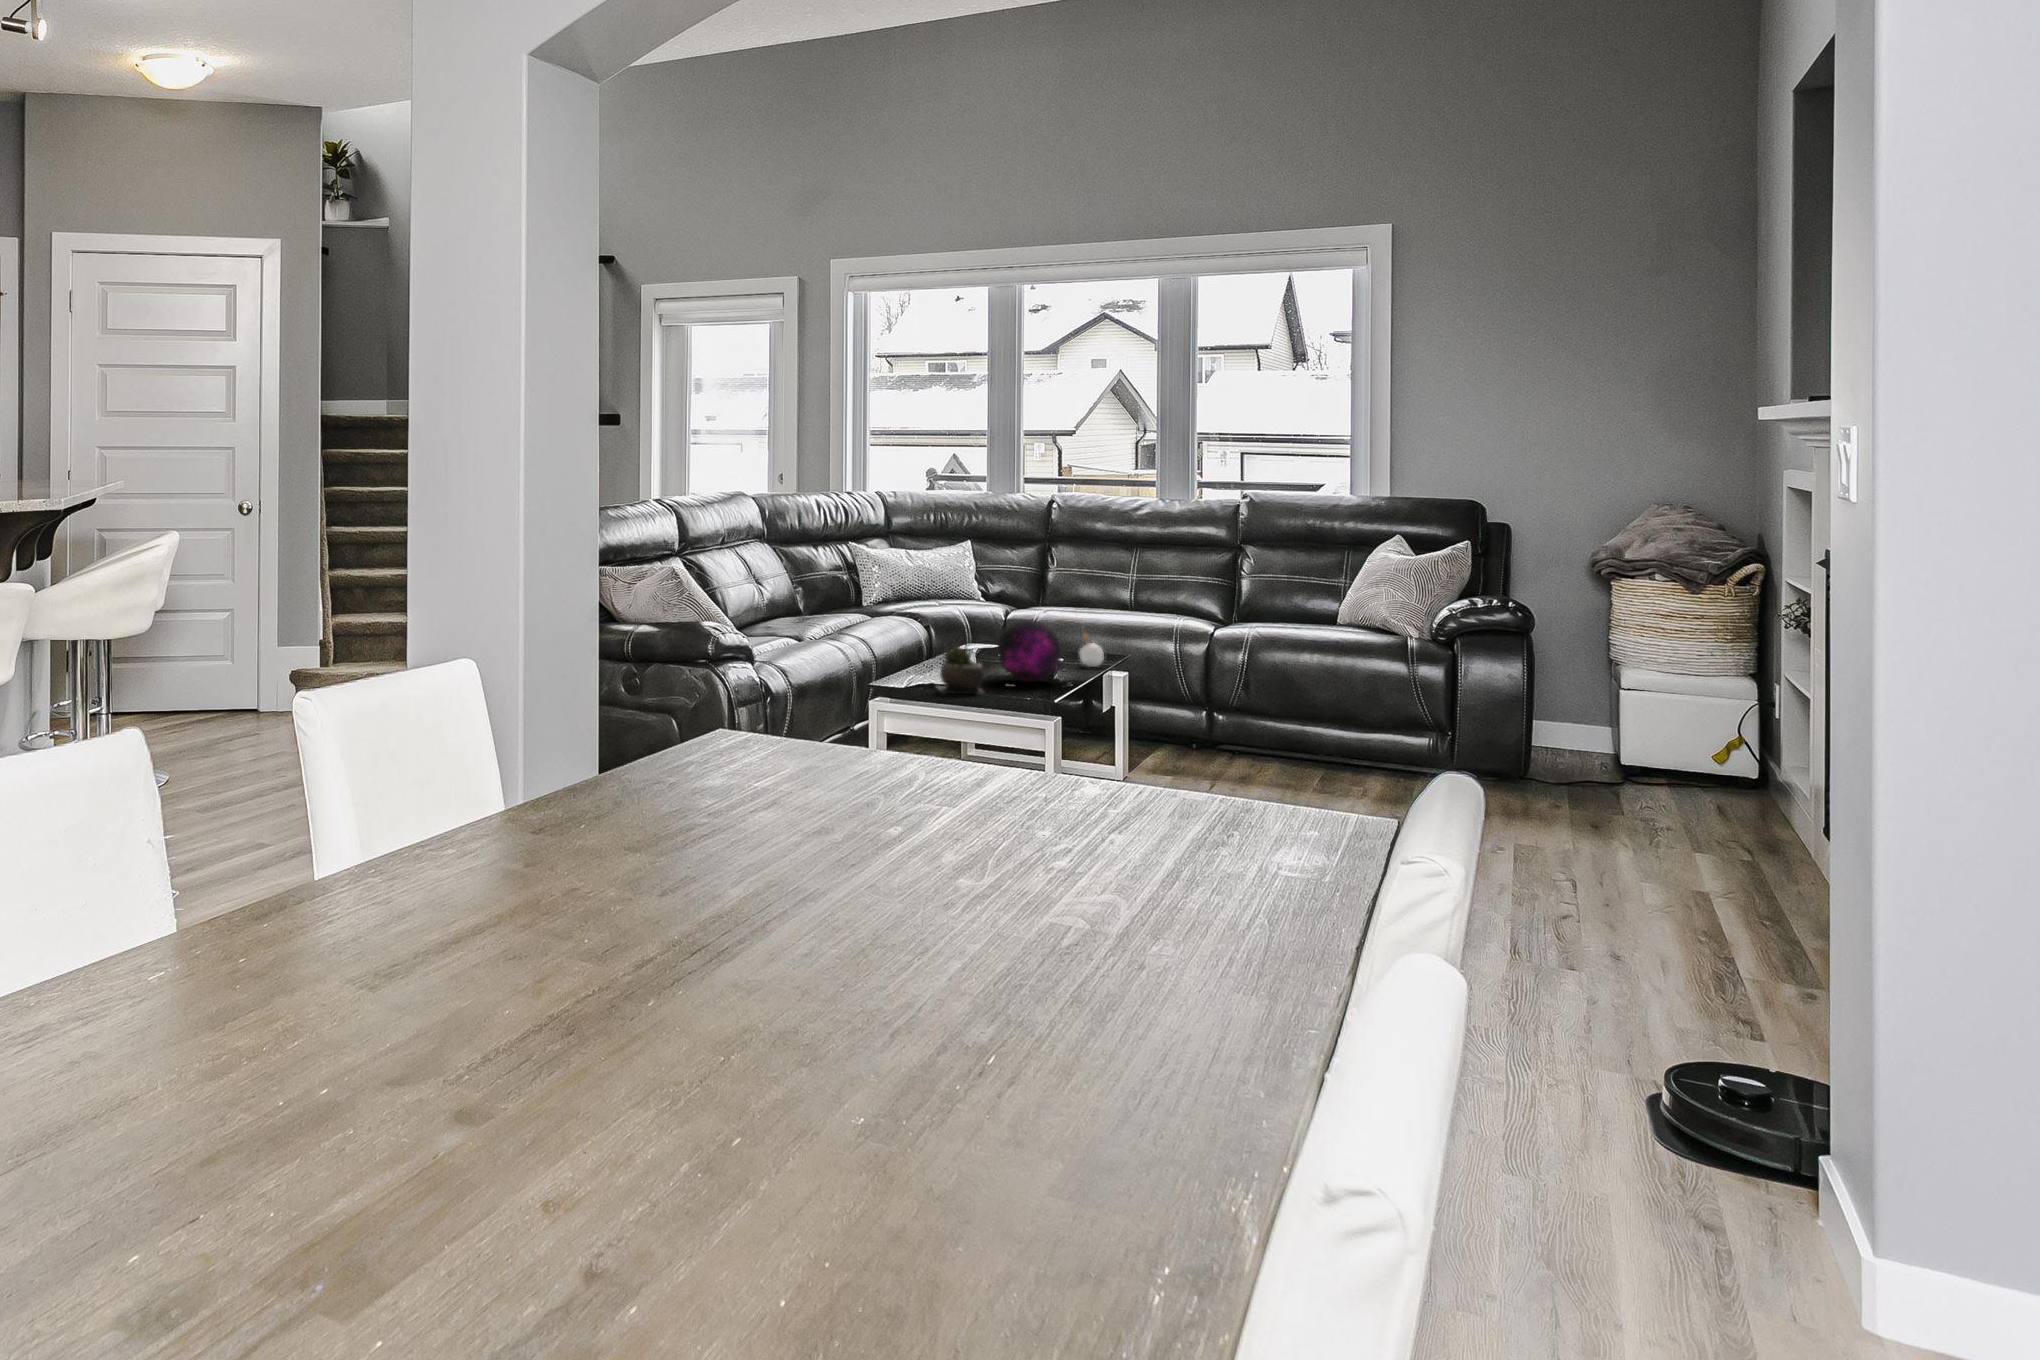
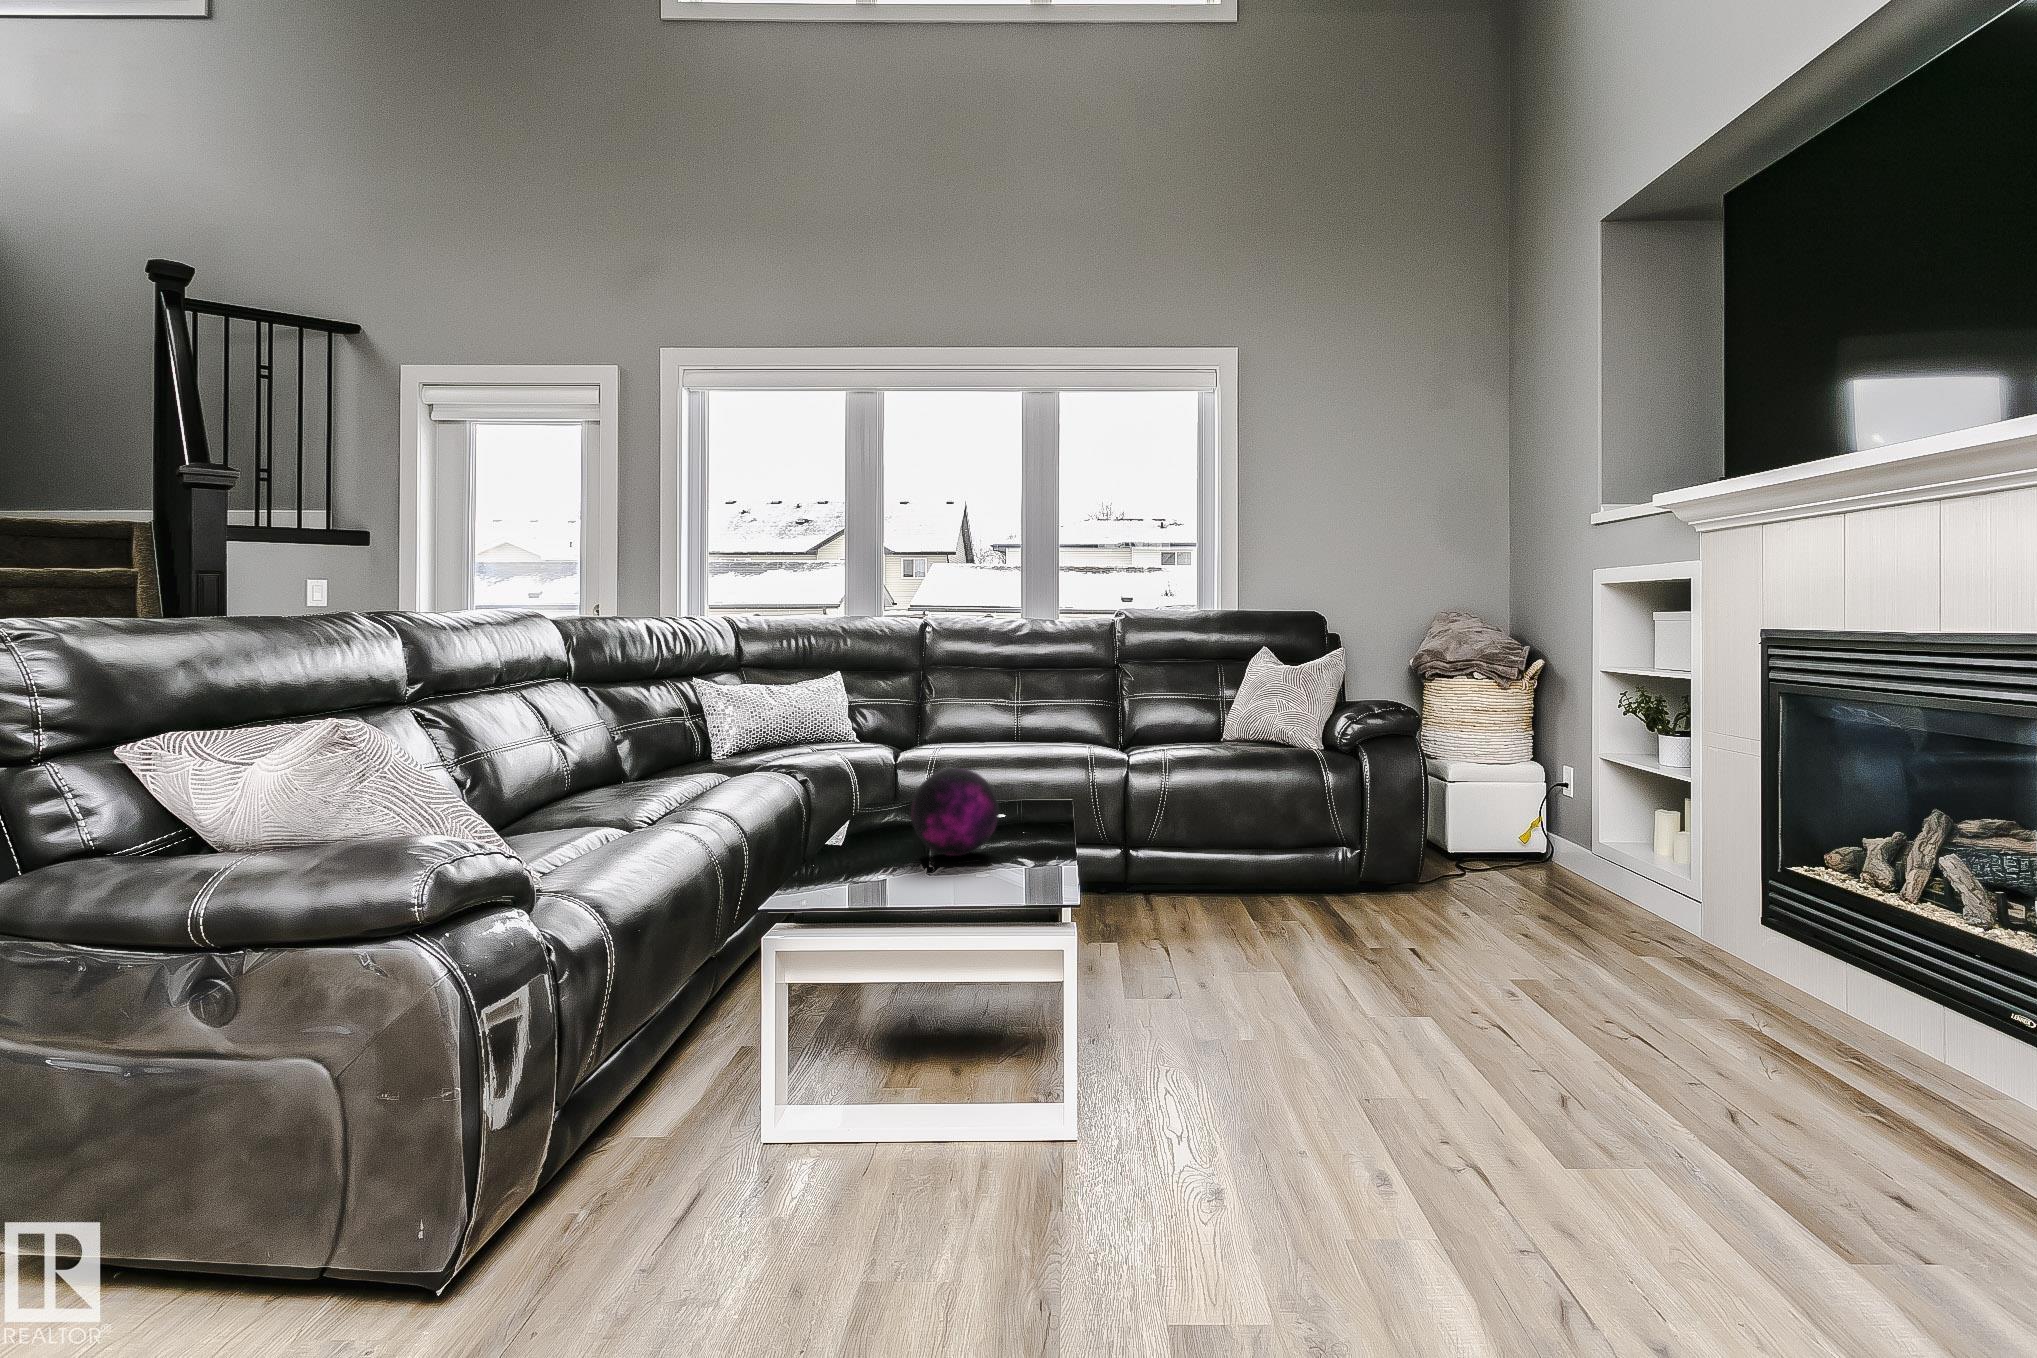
candle: present [1080,634,1104,667] -> none [1000,766,1030,819]
succulent plant: present [938,643,984,695] -> none [829,813,912,898]

